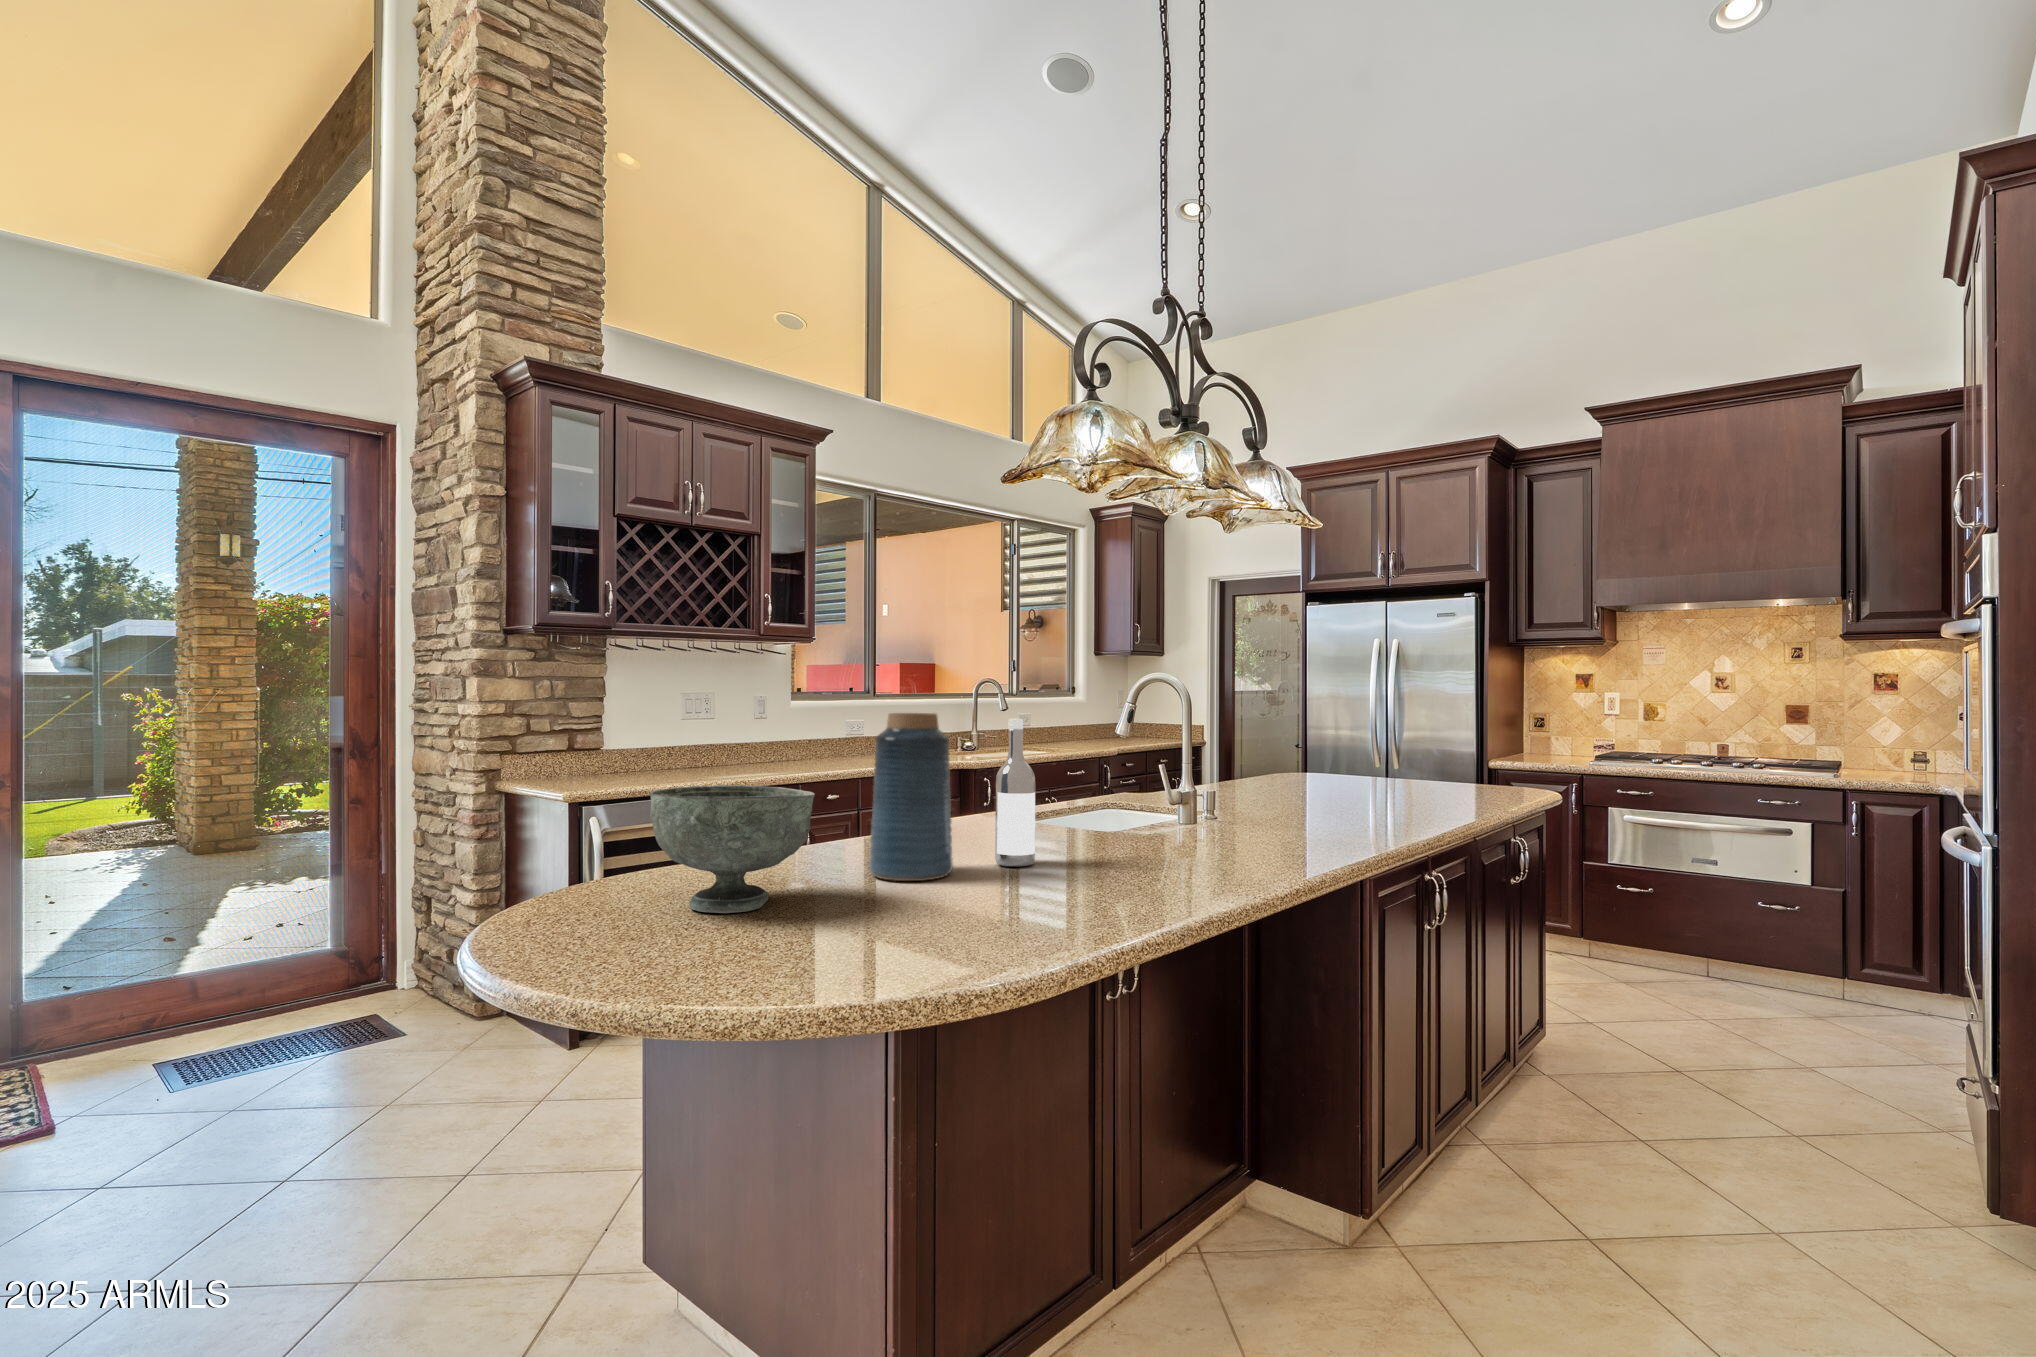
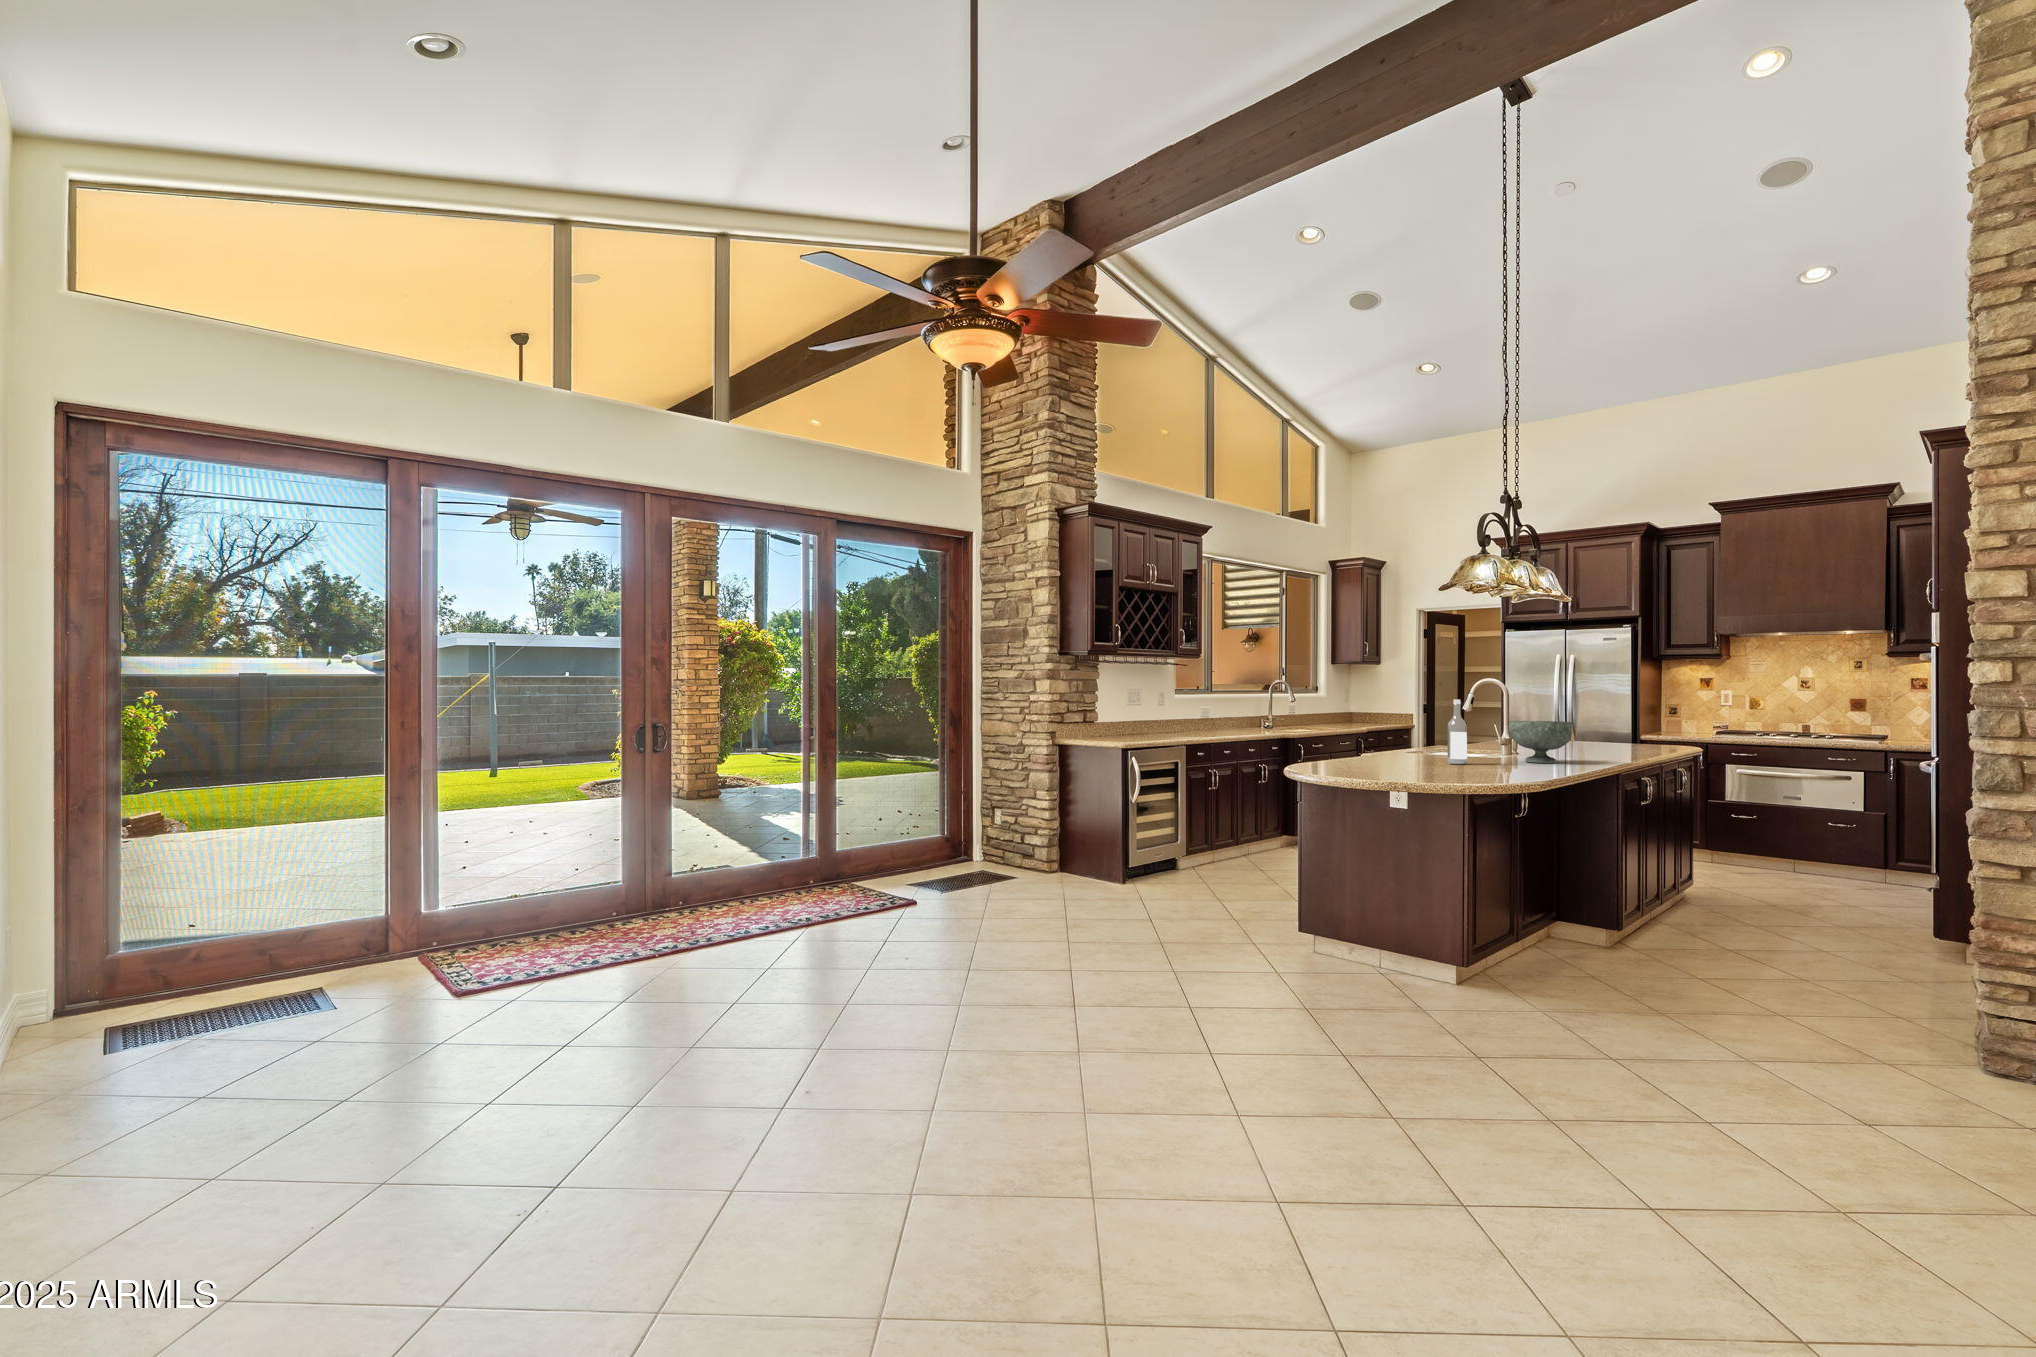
vase: present [869,713,953,881] -> none [1400,696,1438,767]
decorative bowl: present [650,785,815,913] -> present [1509,721,1572,763]

